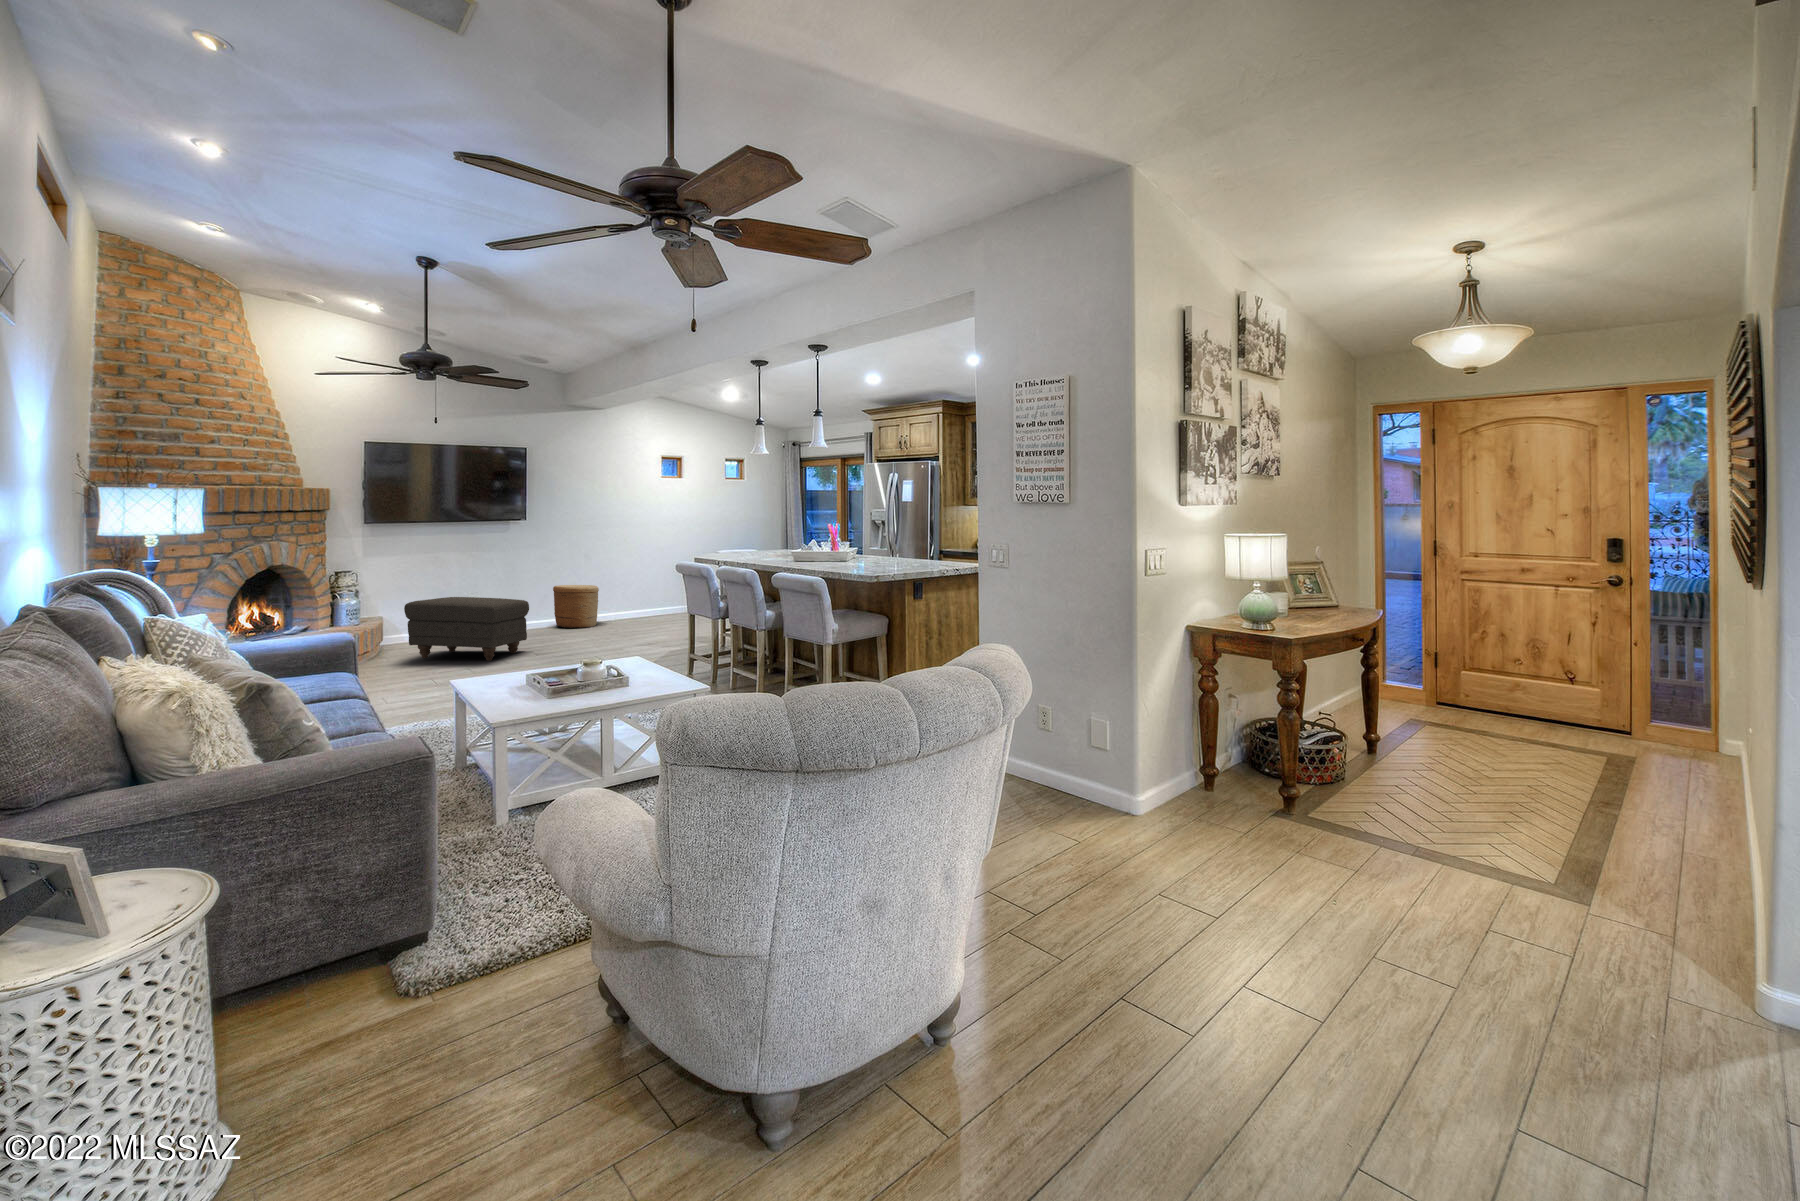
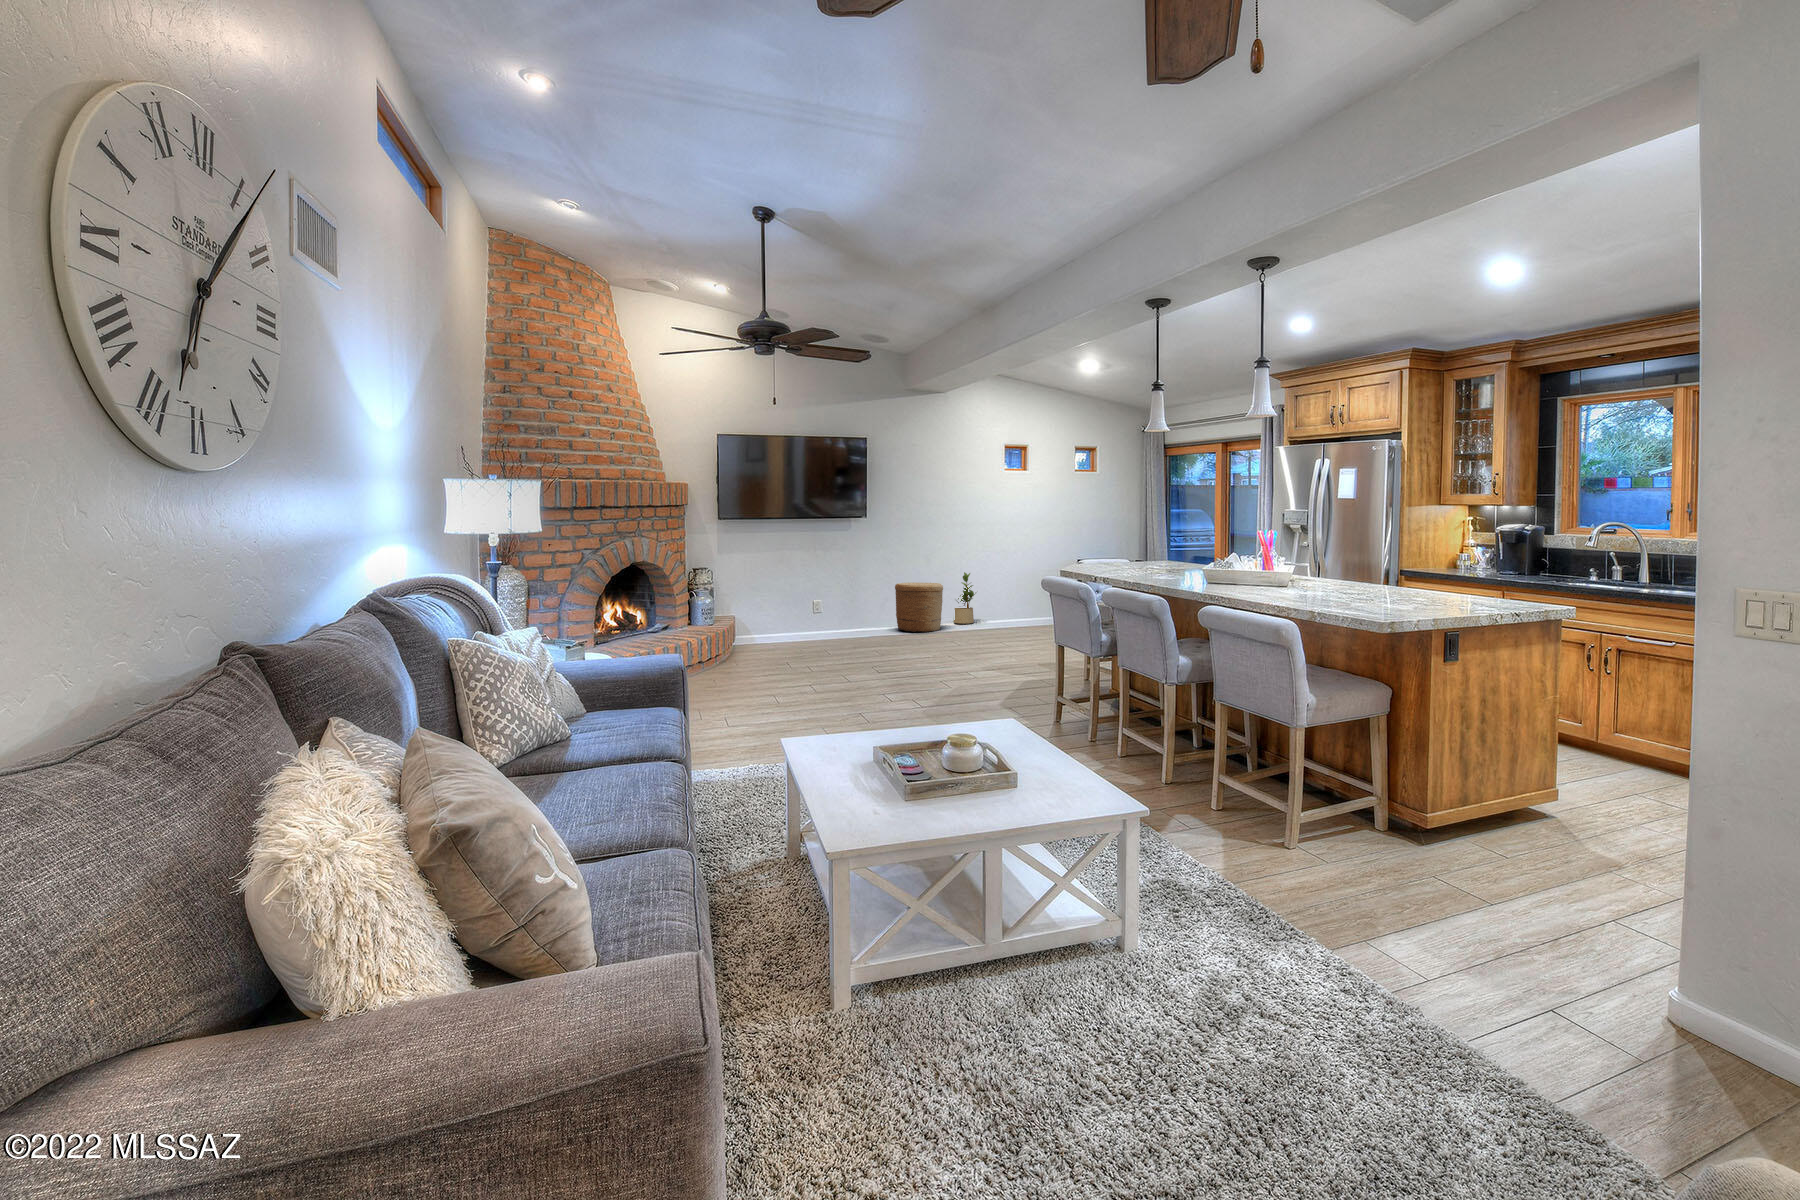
potted plant: none [609,576,632,620] -> present [953,572,975,624]
ottoman: present [404,597,529,661] -> none [752,597,876,671]

